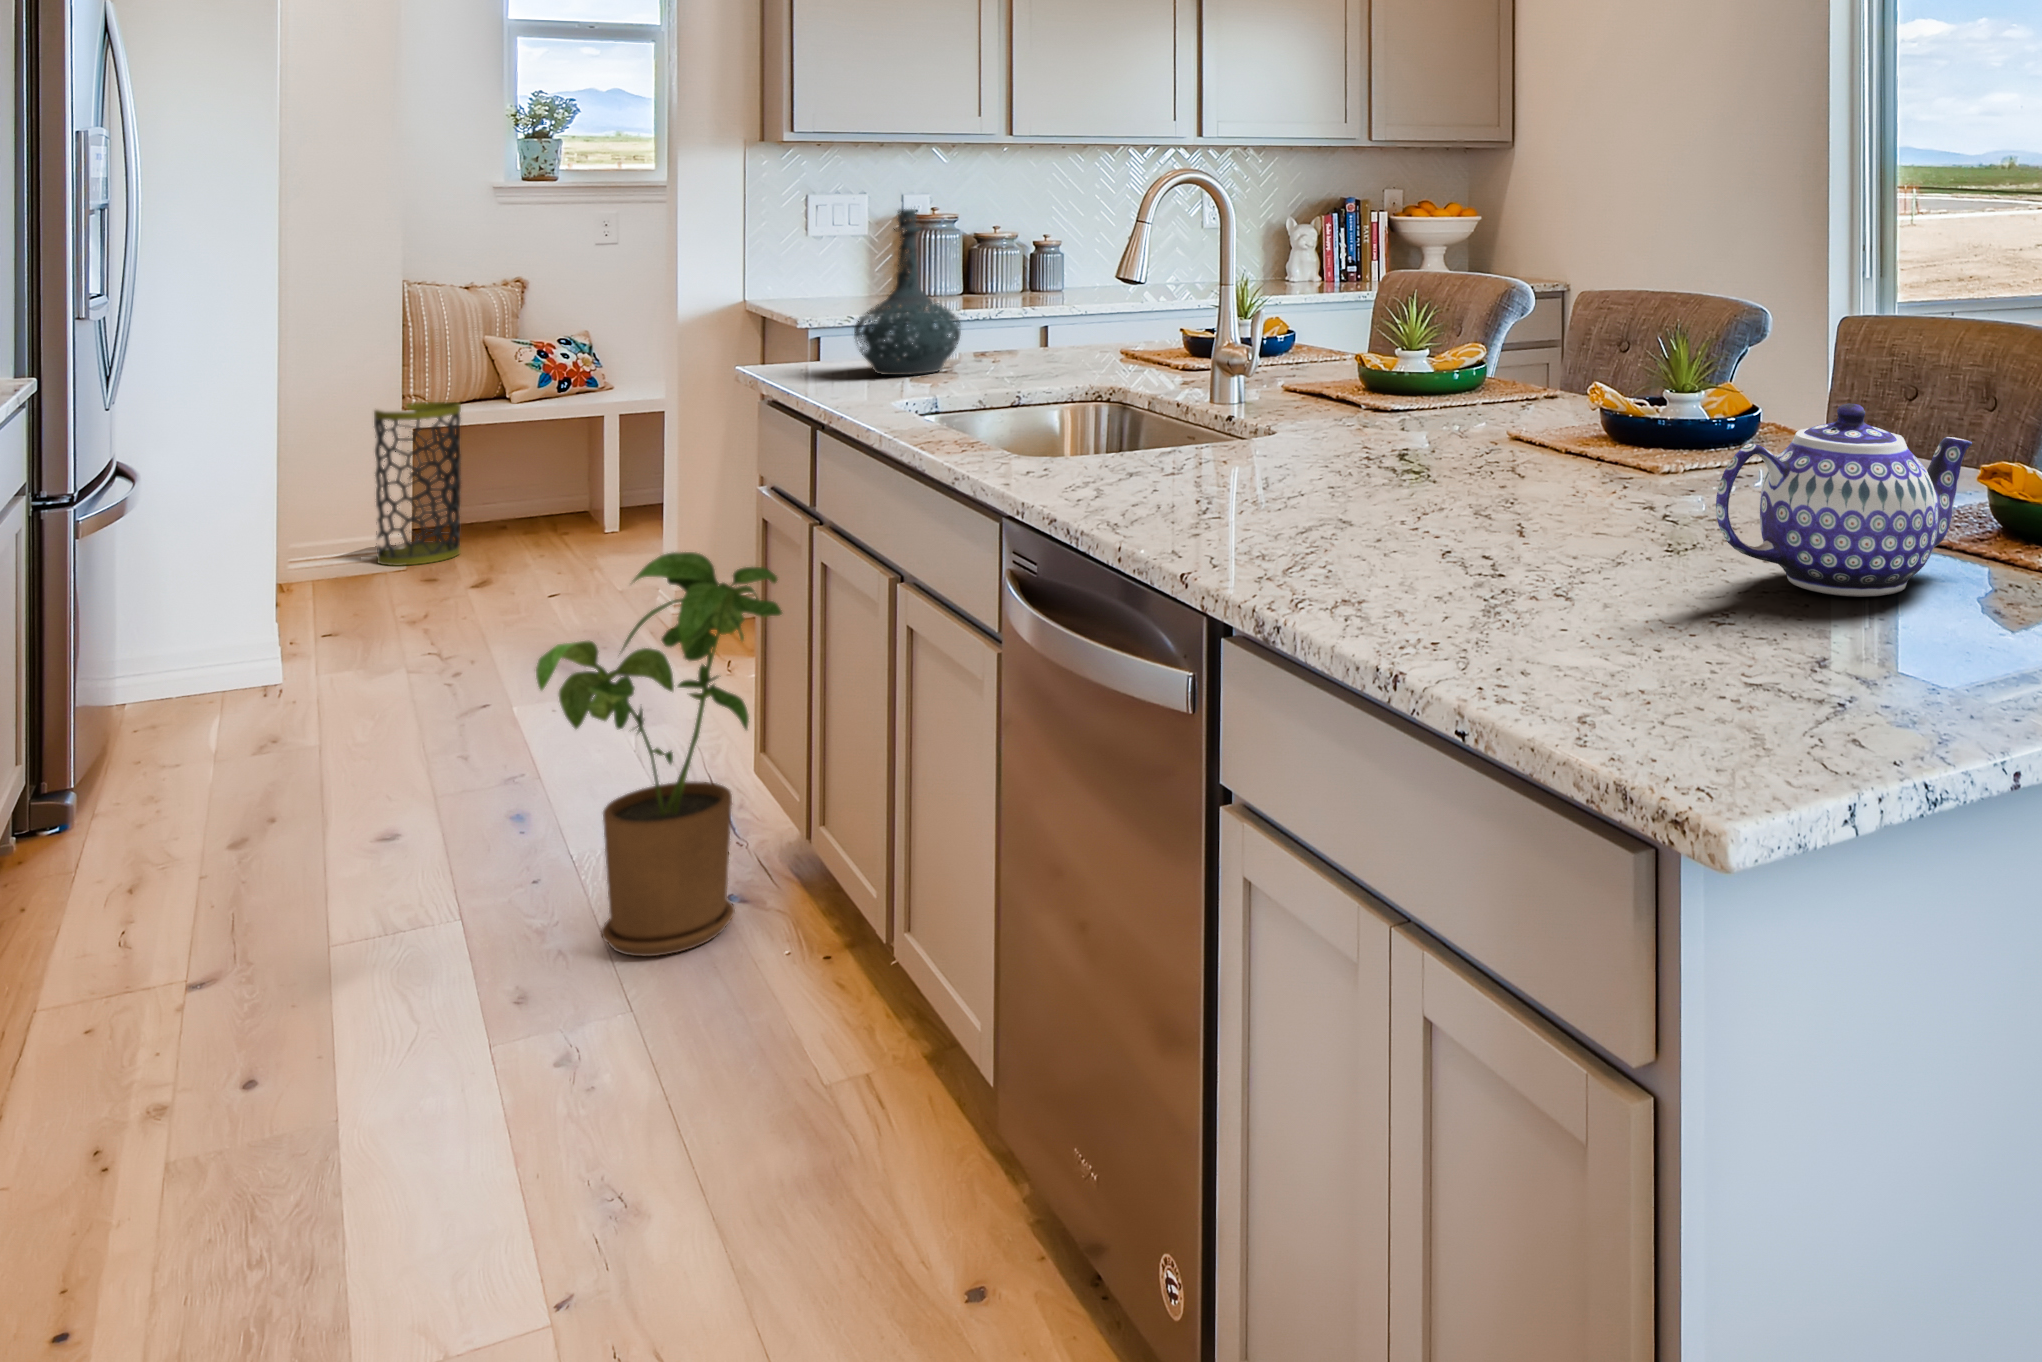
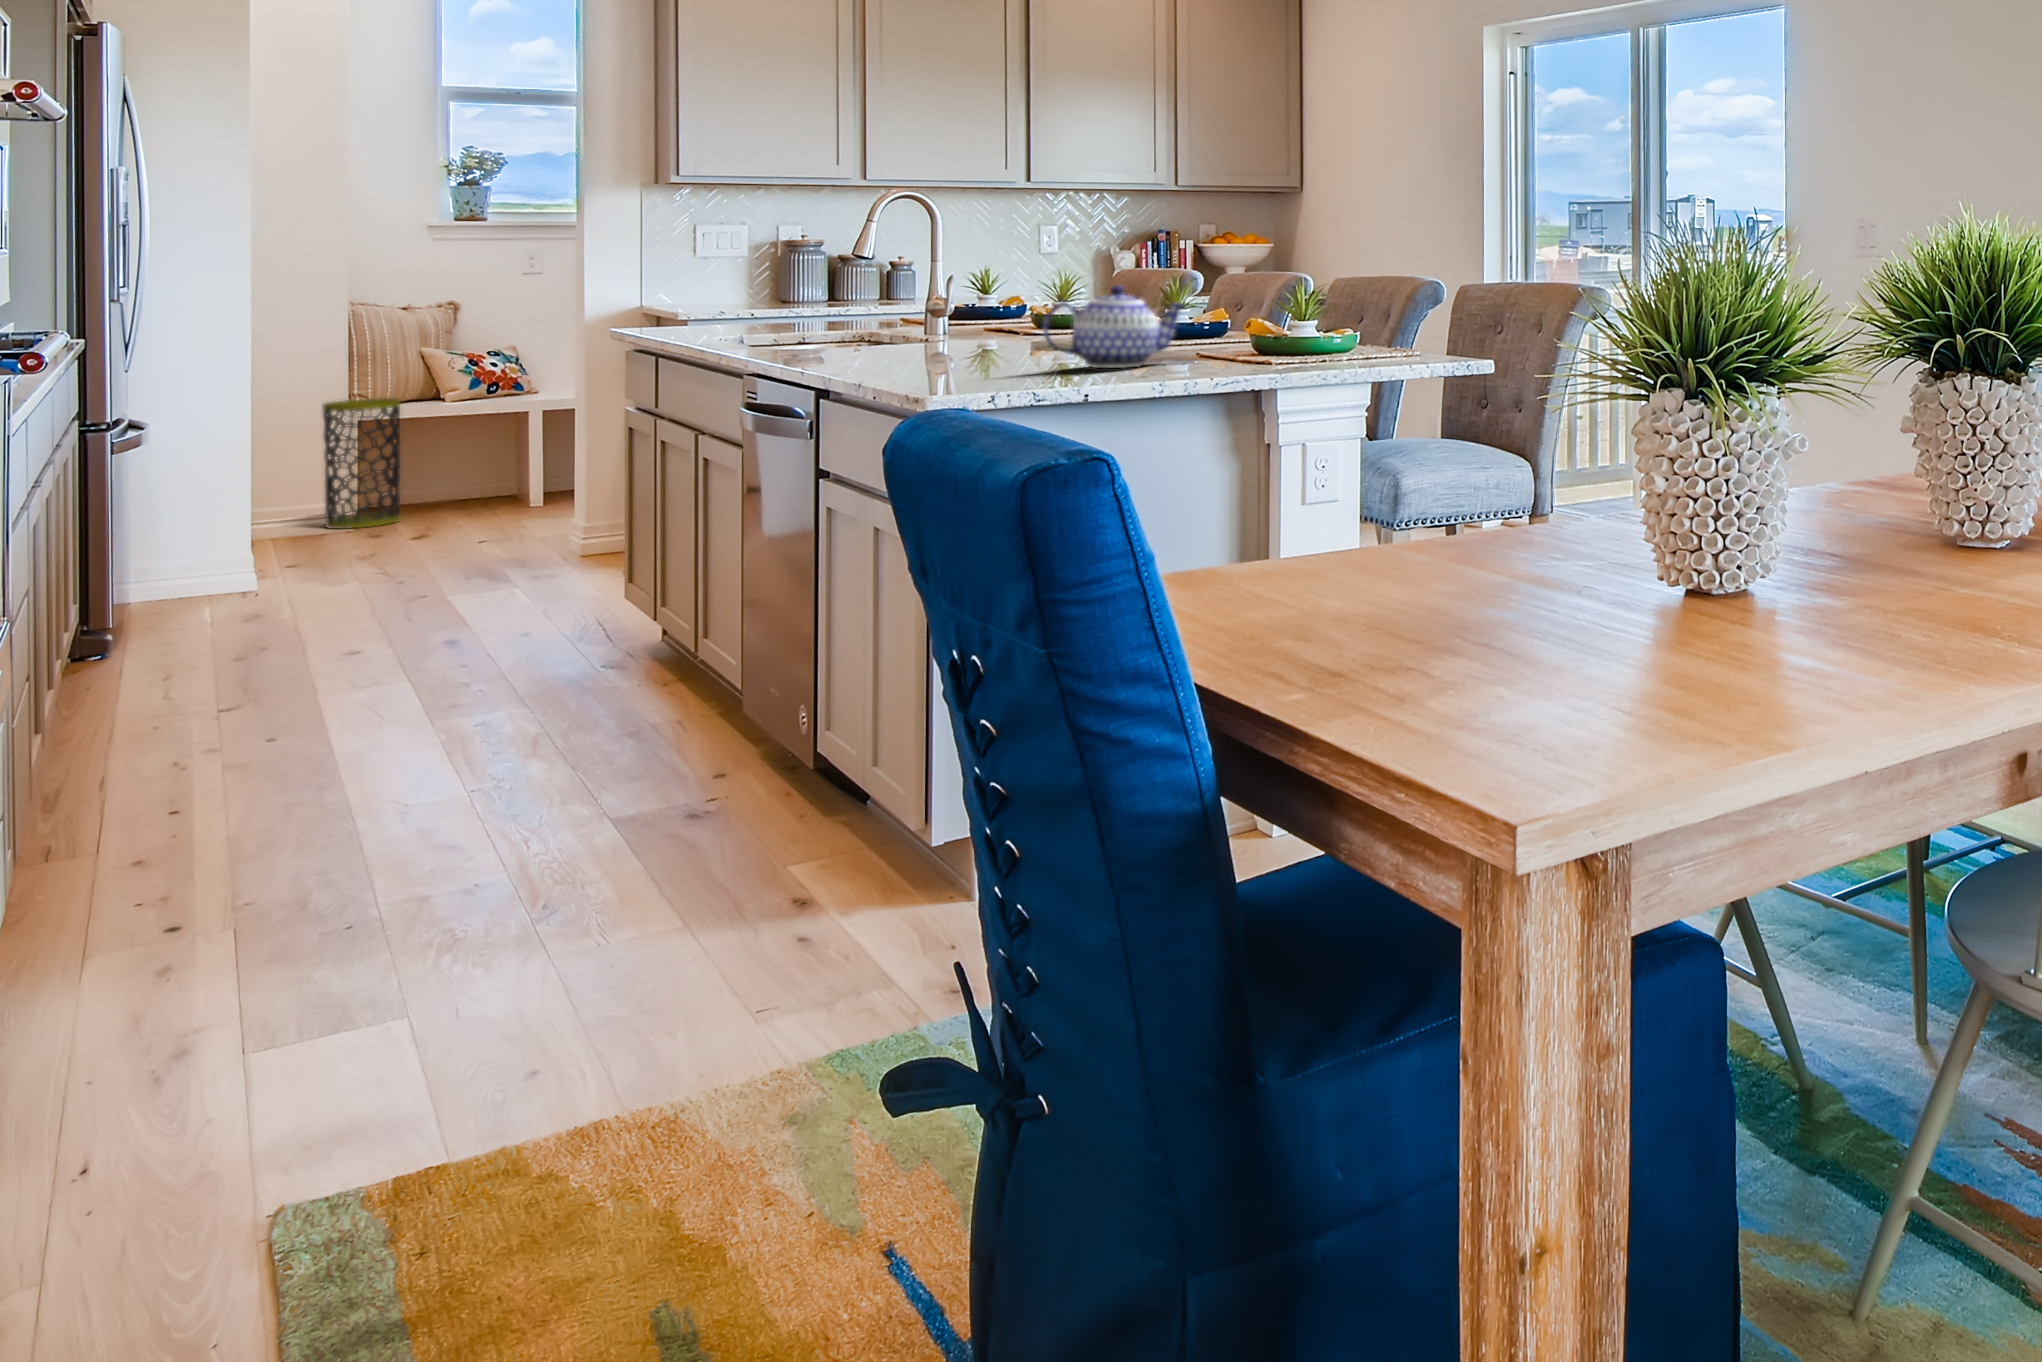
bottle: present [854,209,961,375] -> none [697,223,775,331]
house plant: present [536,552,782,956] -> none [467,436,637,690]

